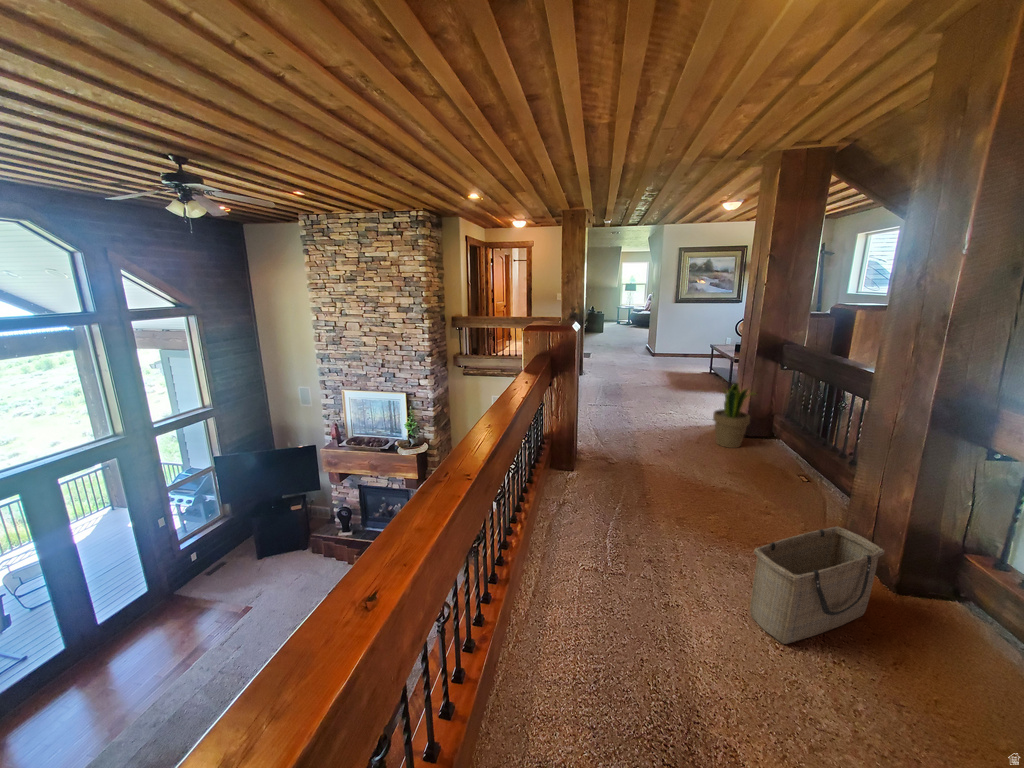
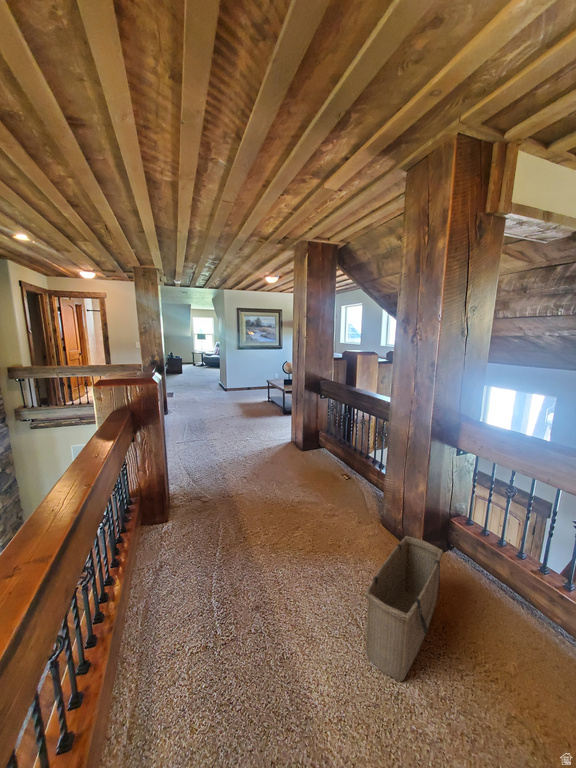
potted plant: present [713,383,750,448] -> none [283,412,313,465]

